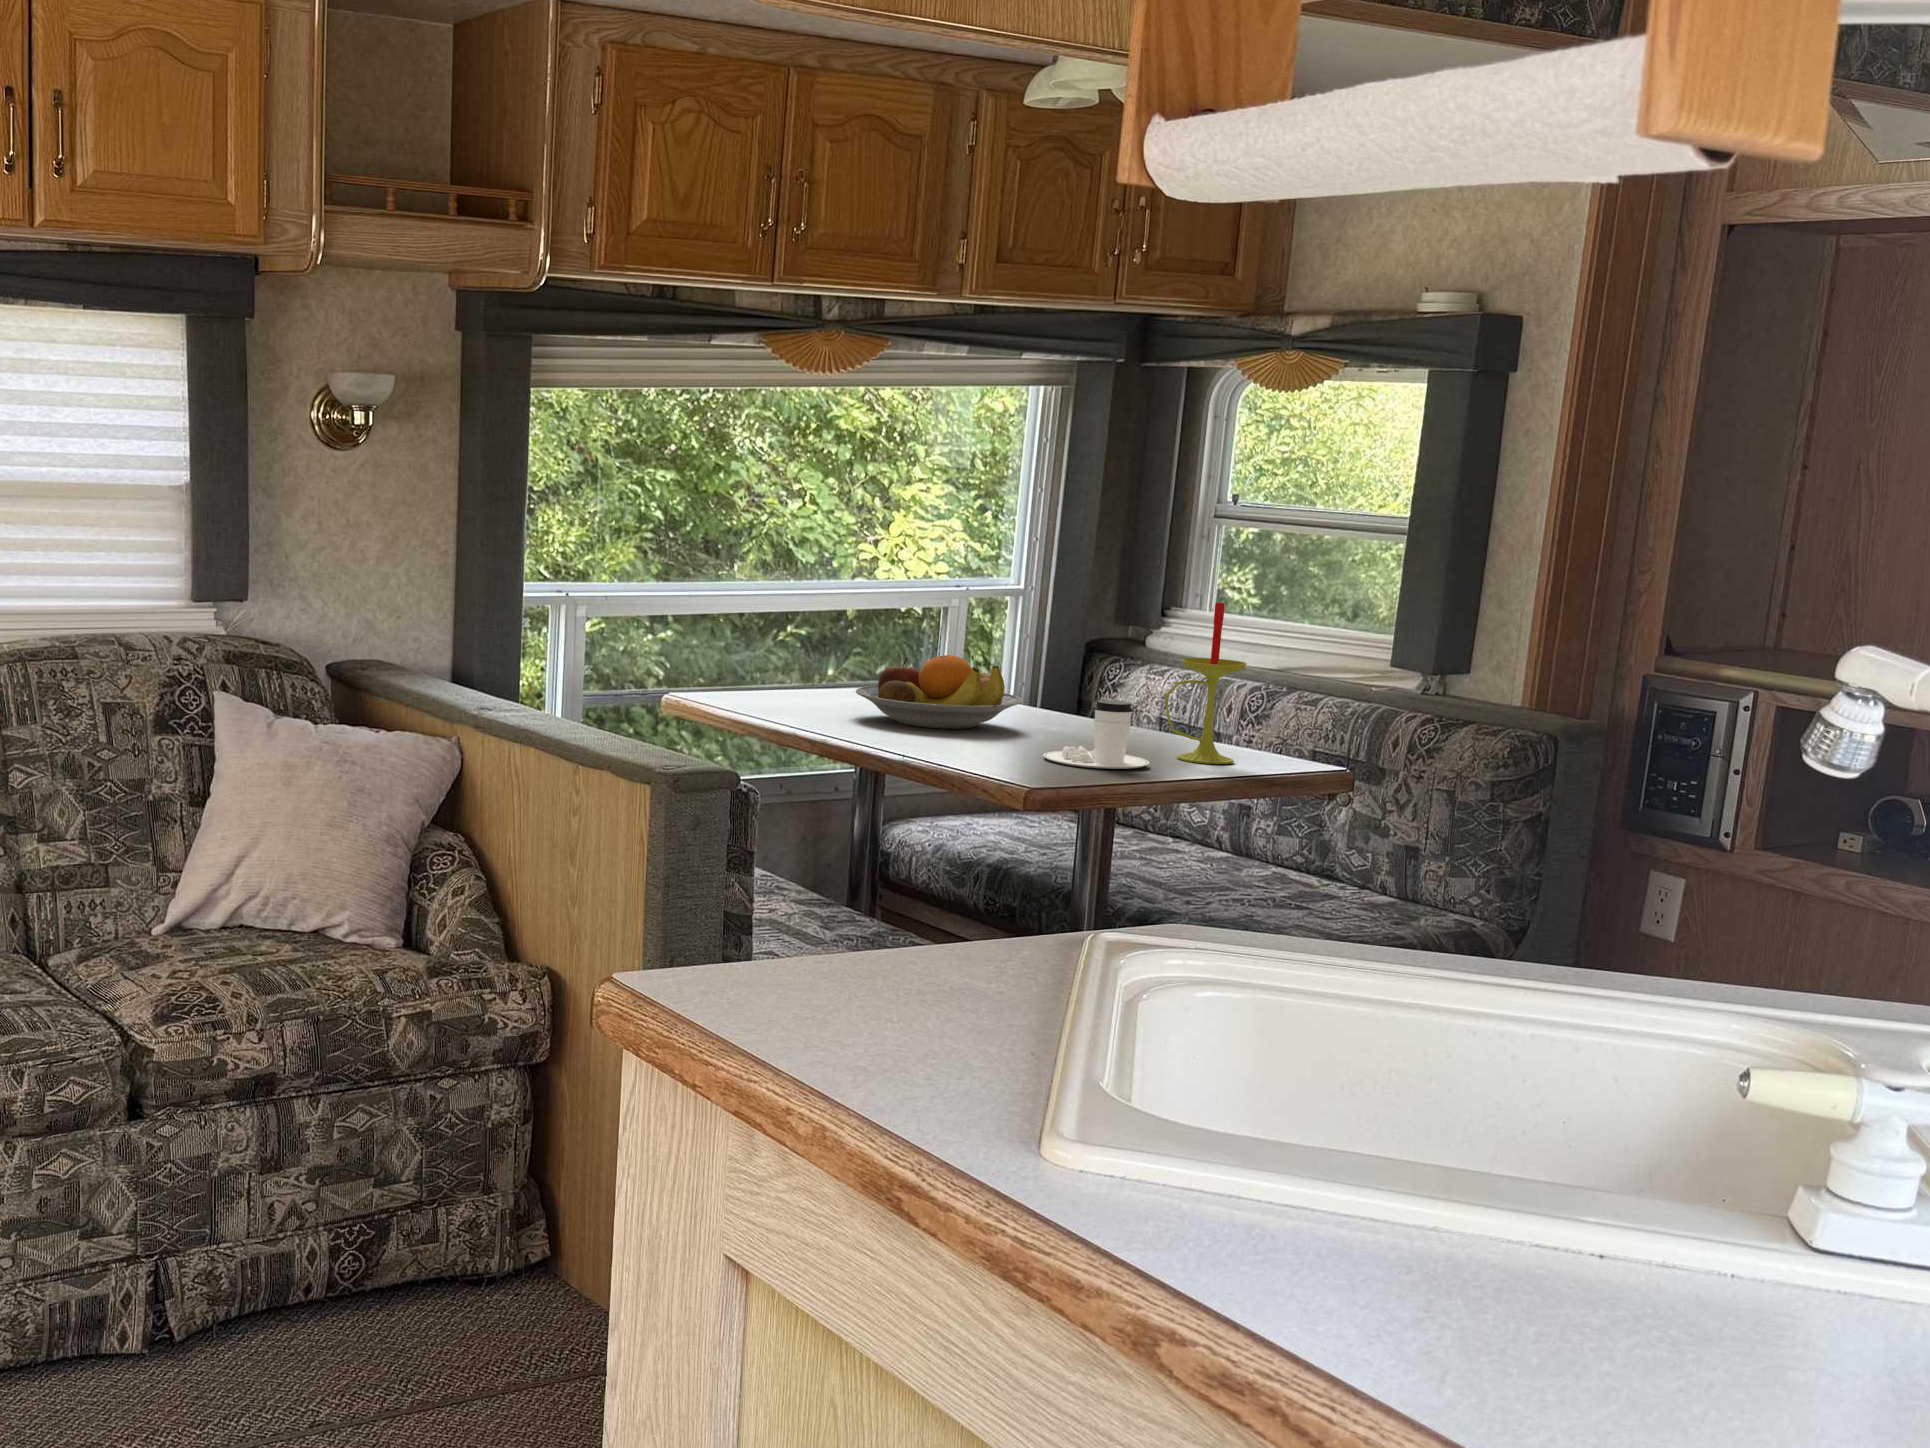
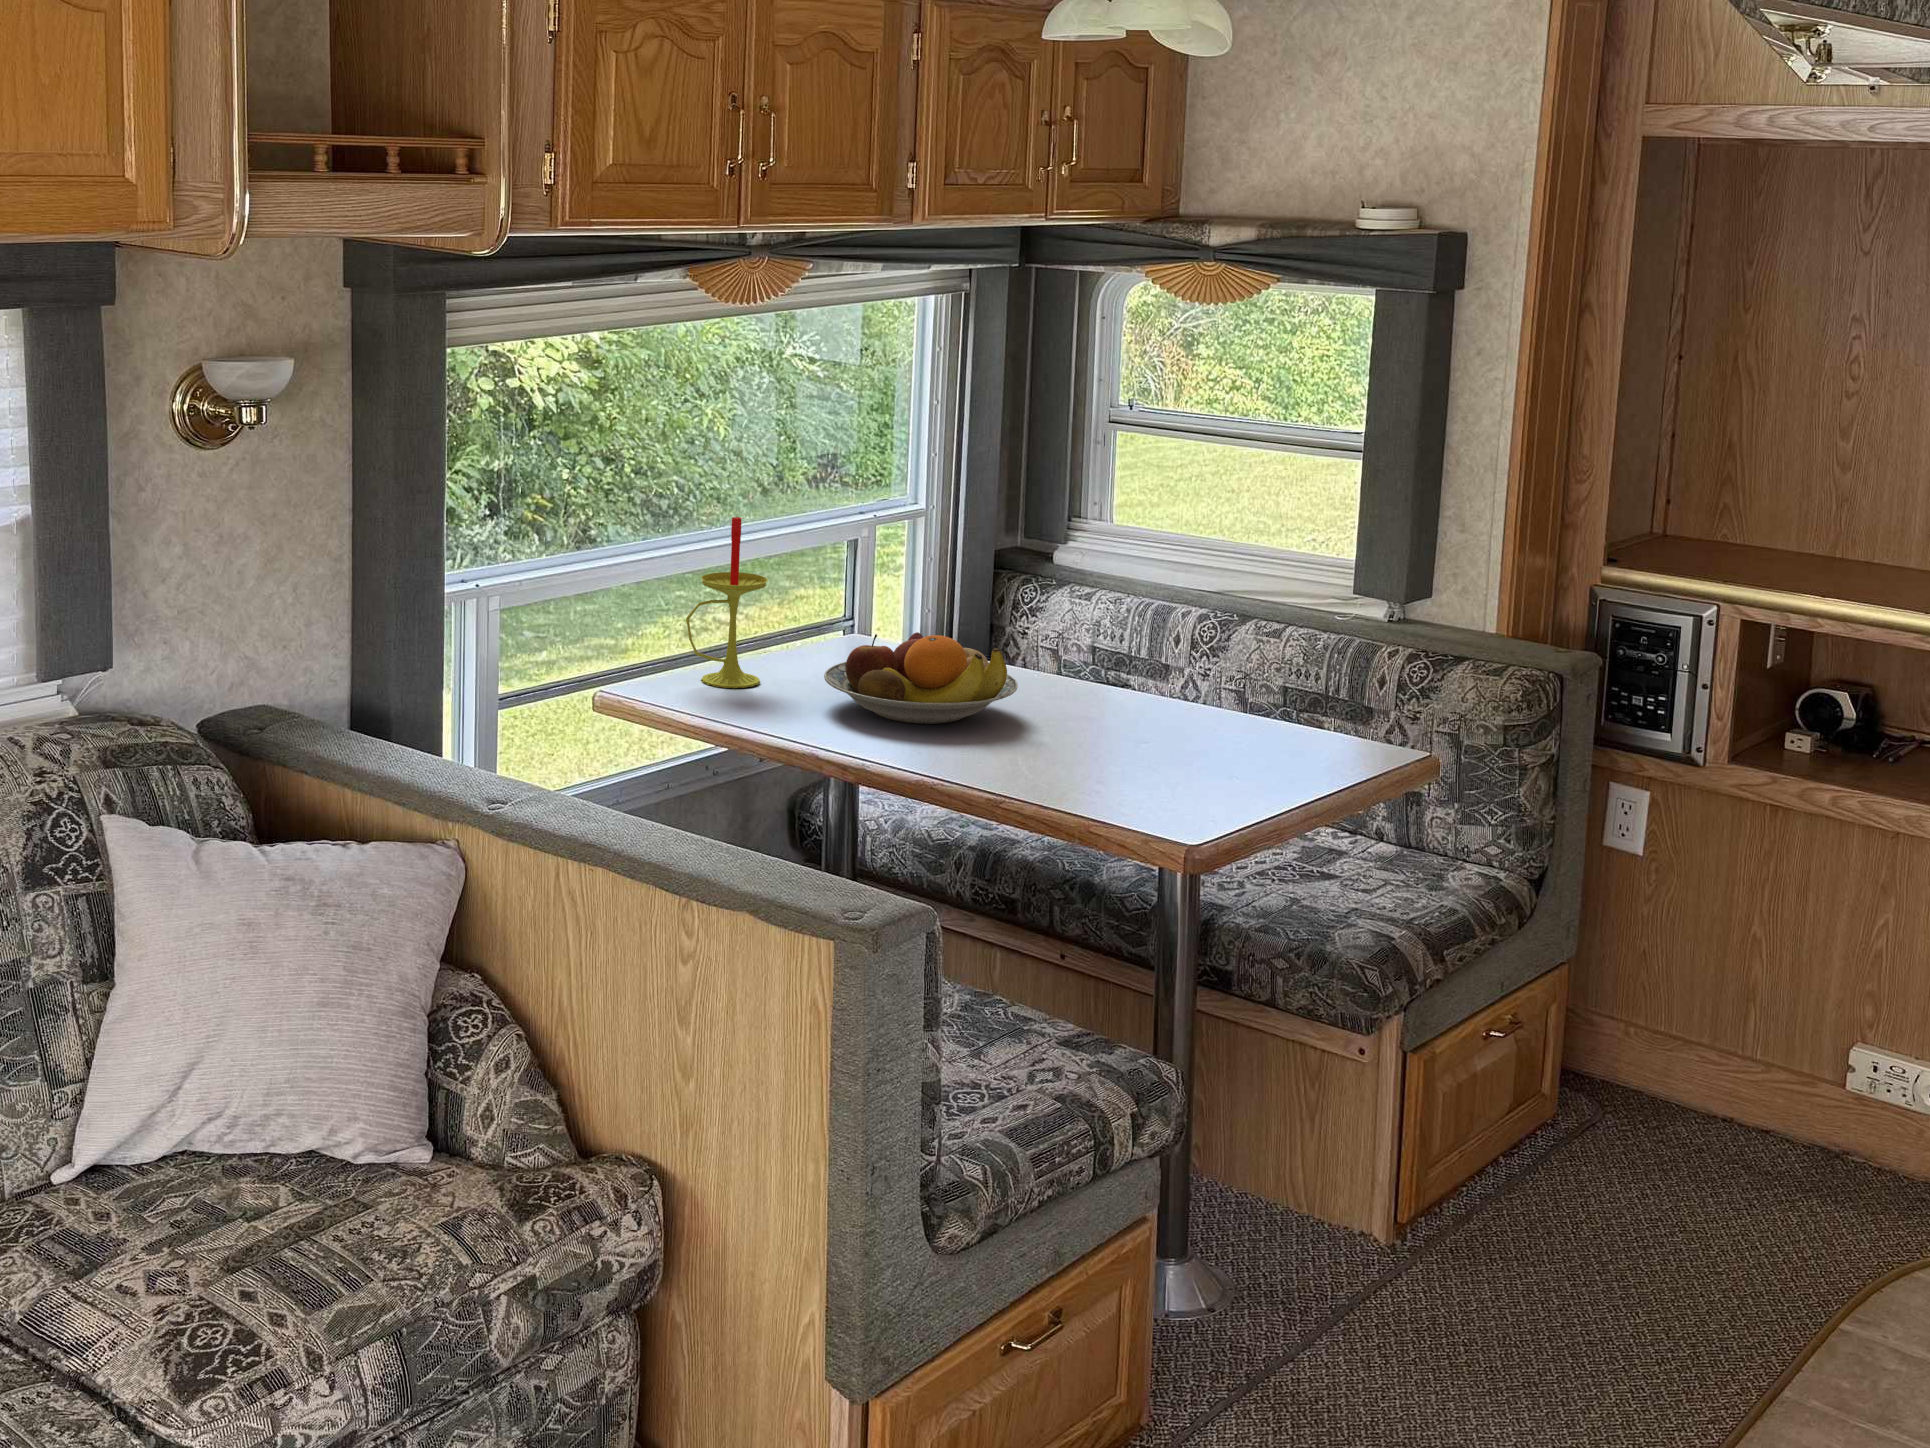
candle: present [1165,603,1247,764] -> present [686,517,768,688]
coffee cup: present [1043,700,1149,769] -> none [1098,705,1220,793]

